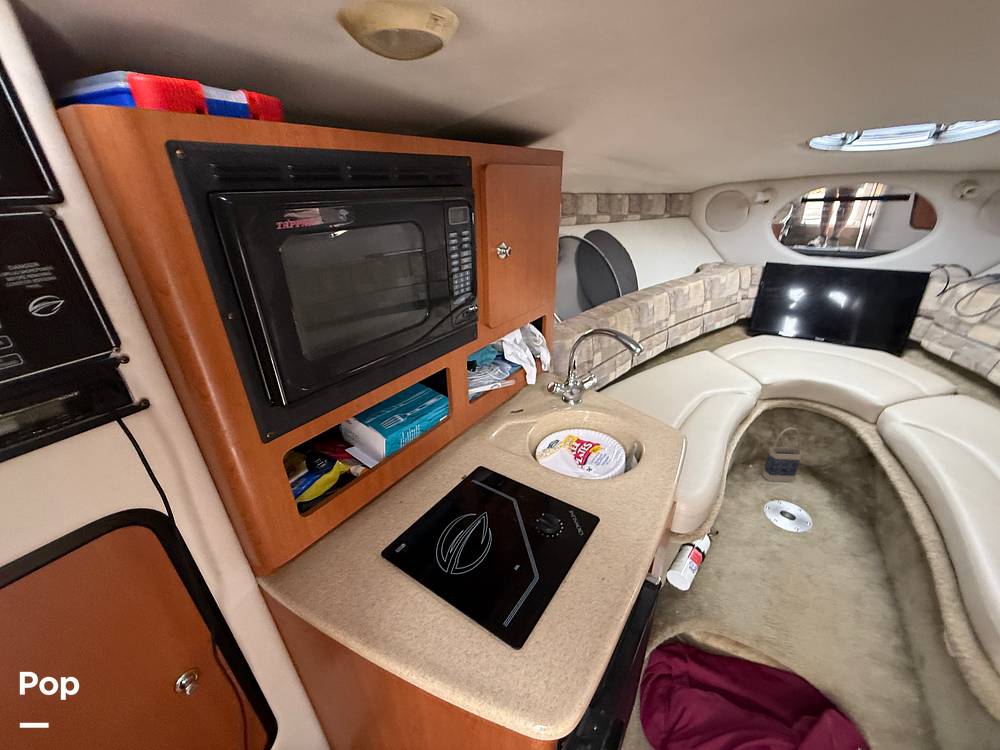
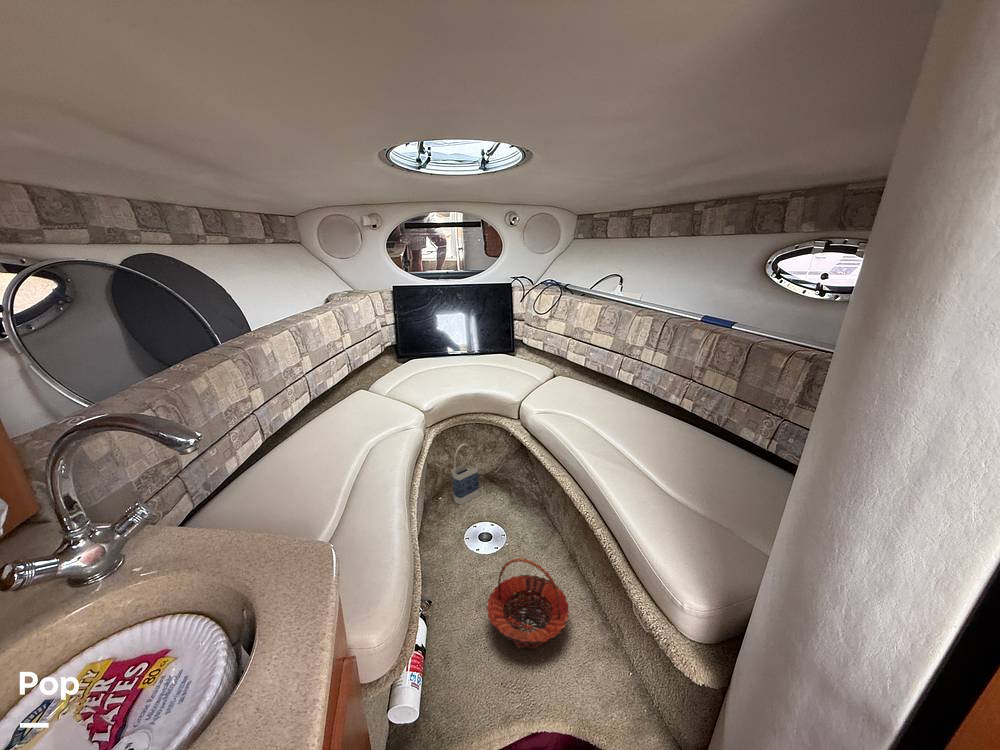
basket: none [767,541,866,629] -> present [487,558,569,649]

